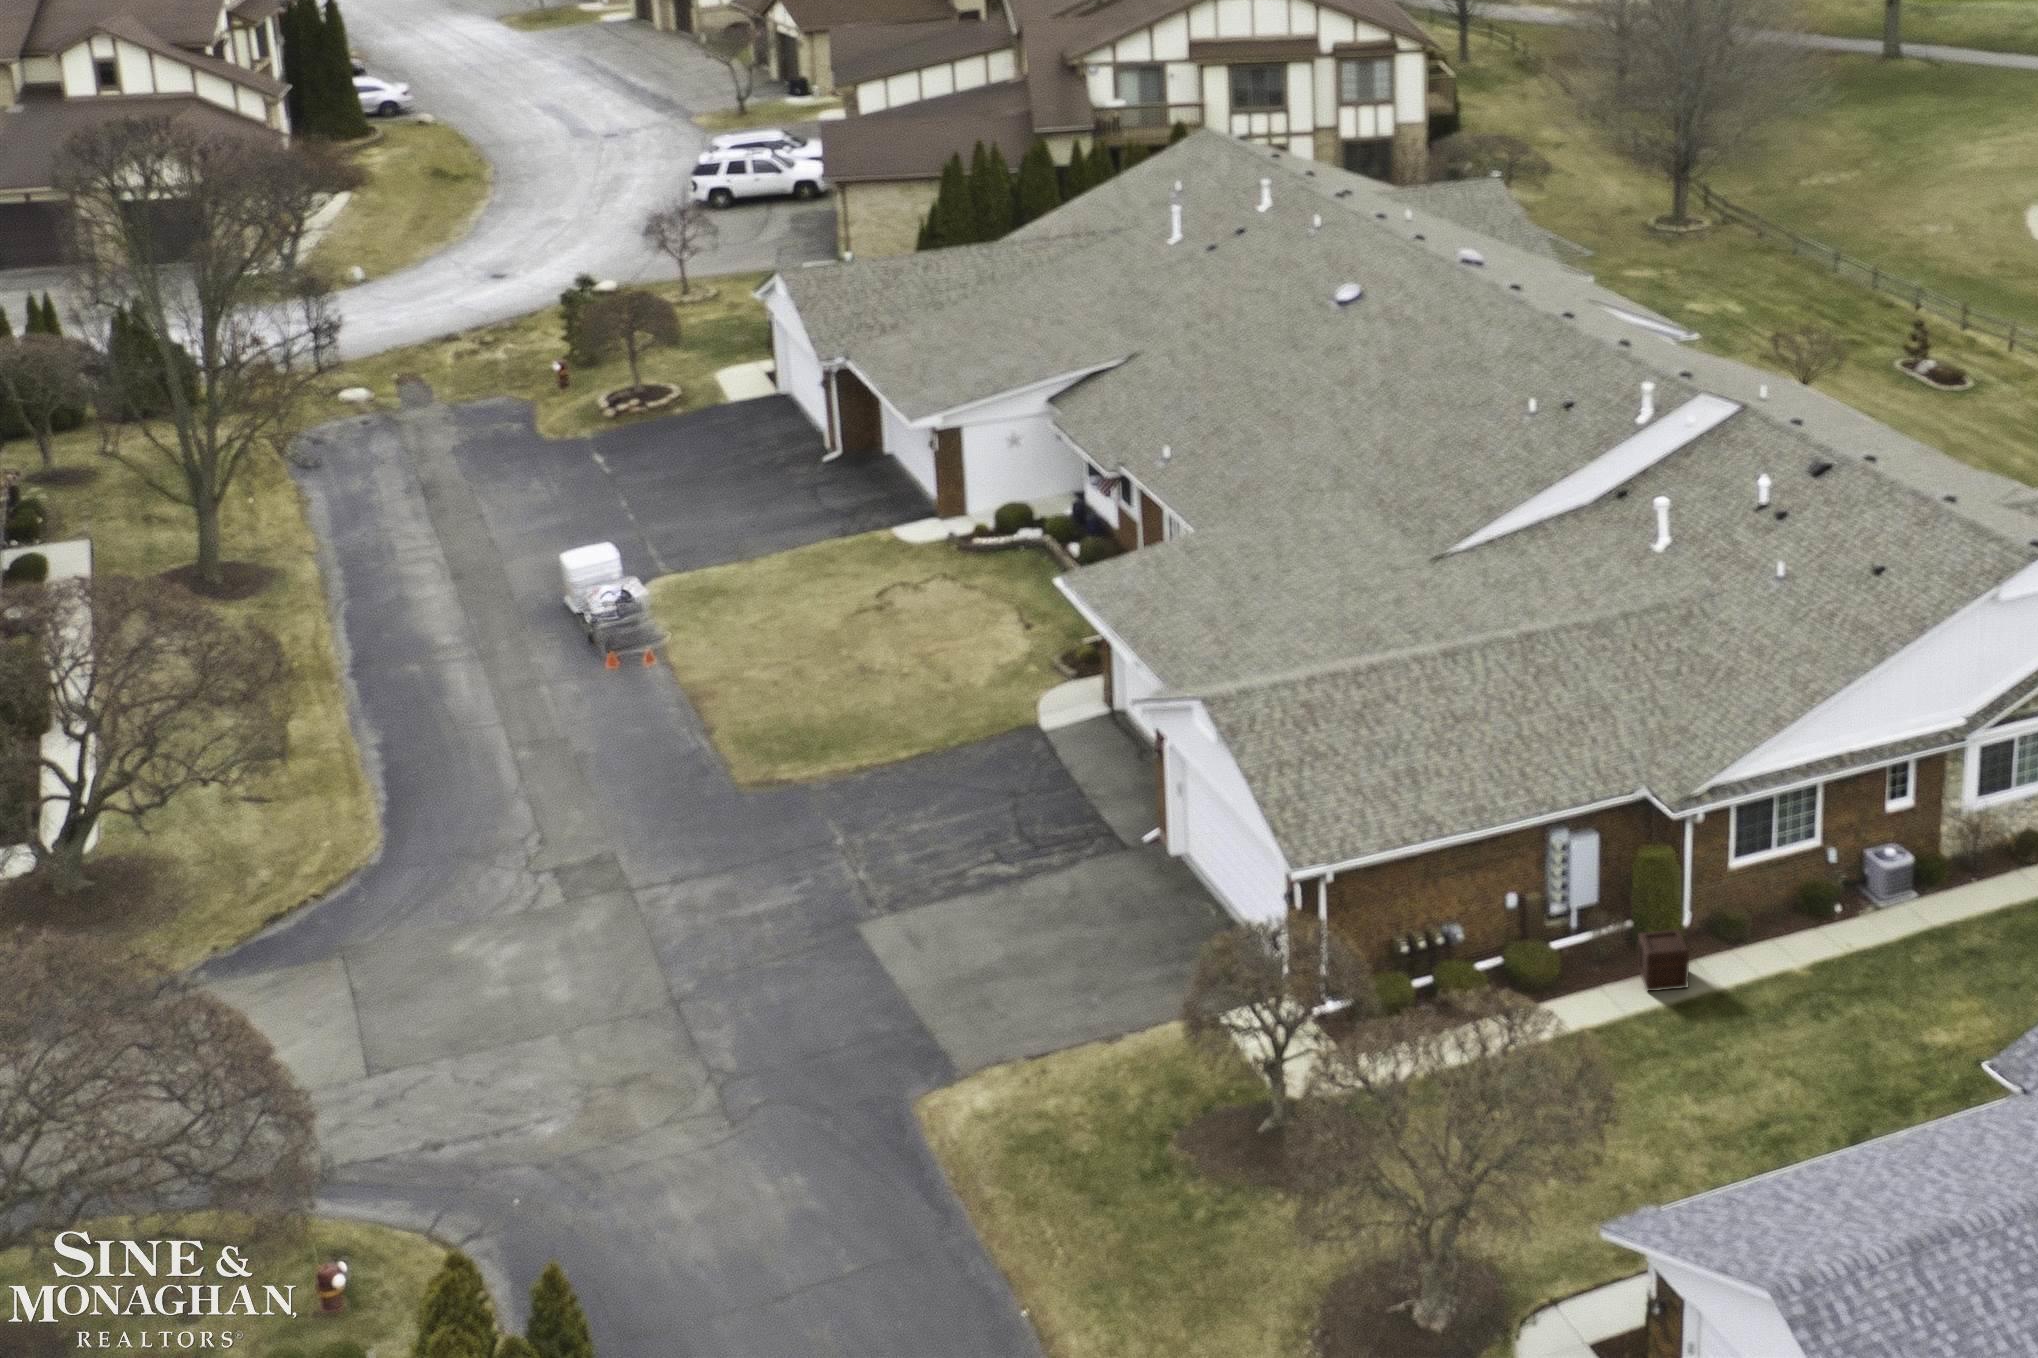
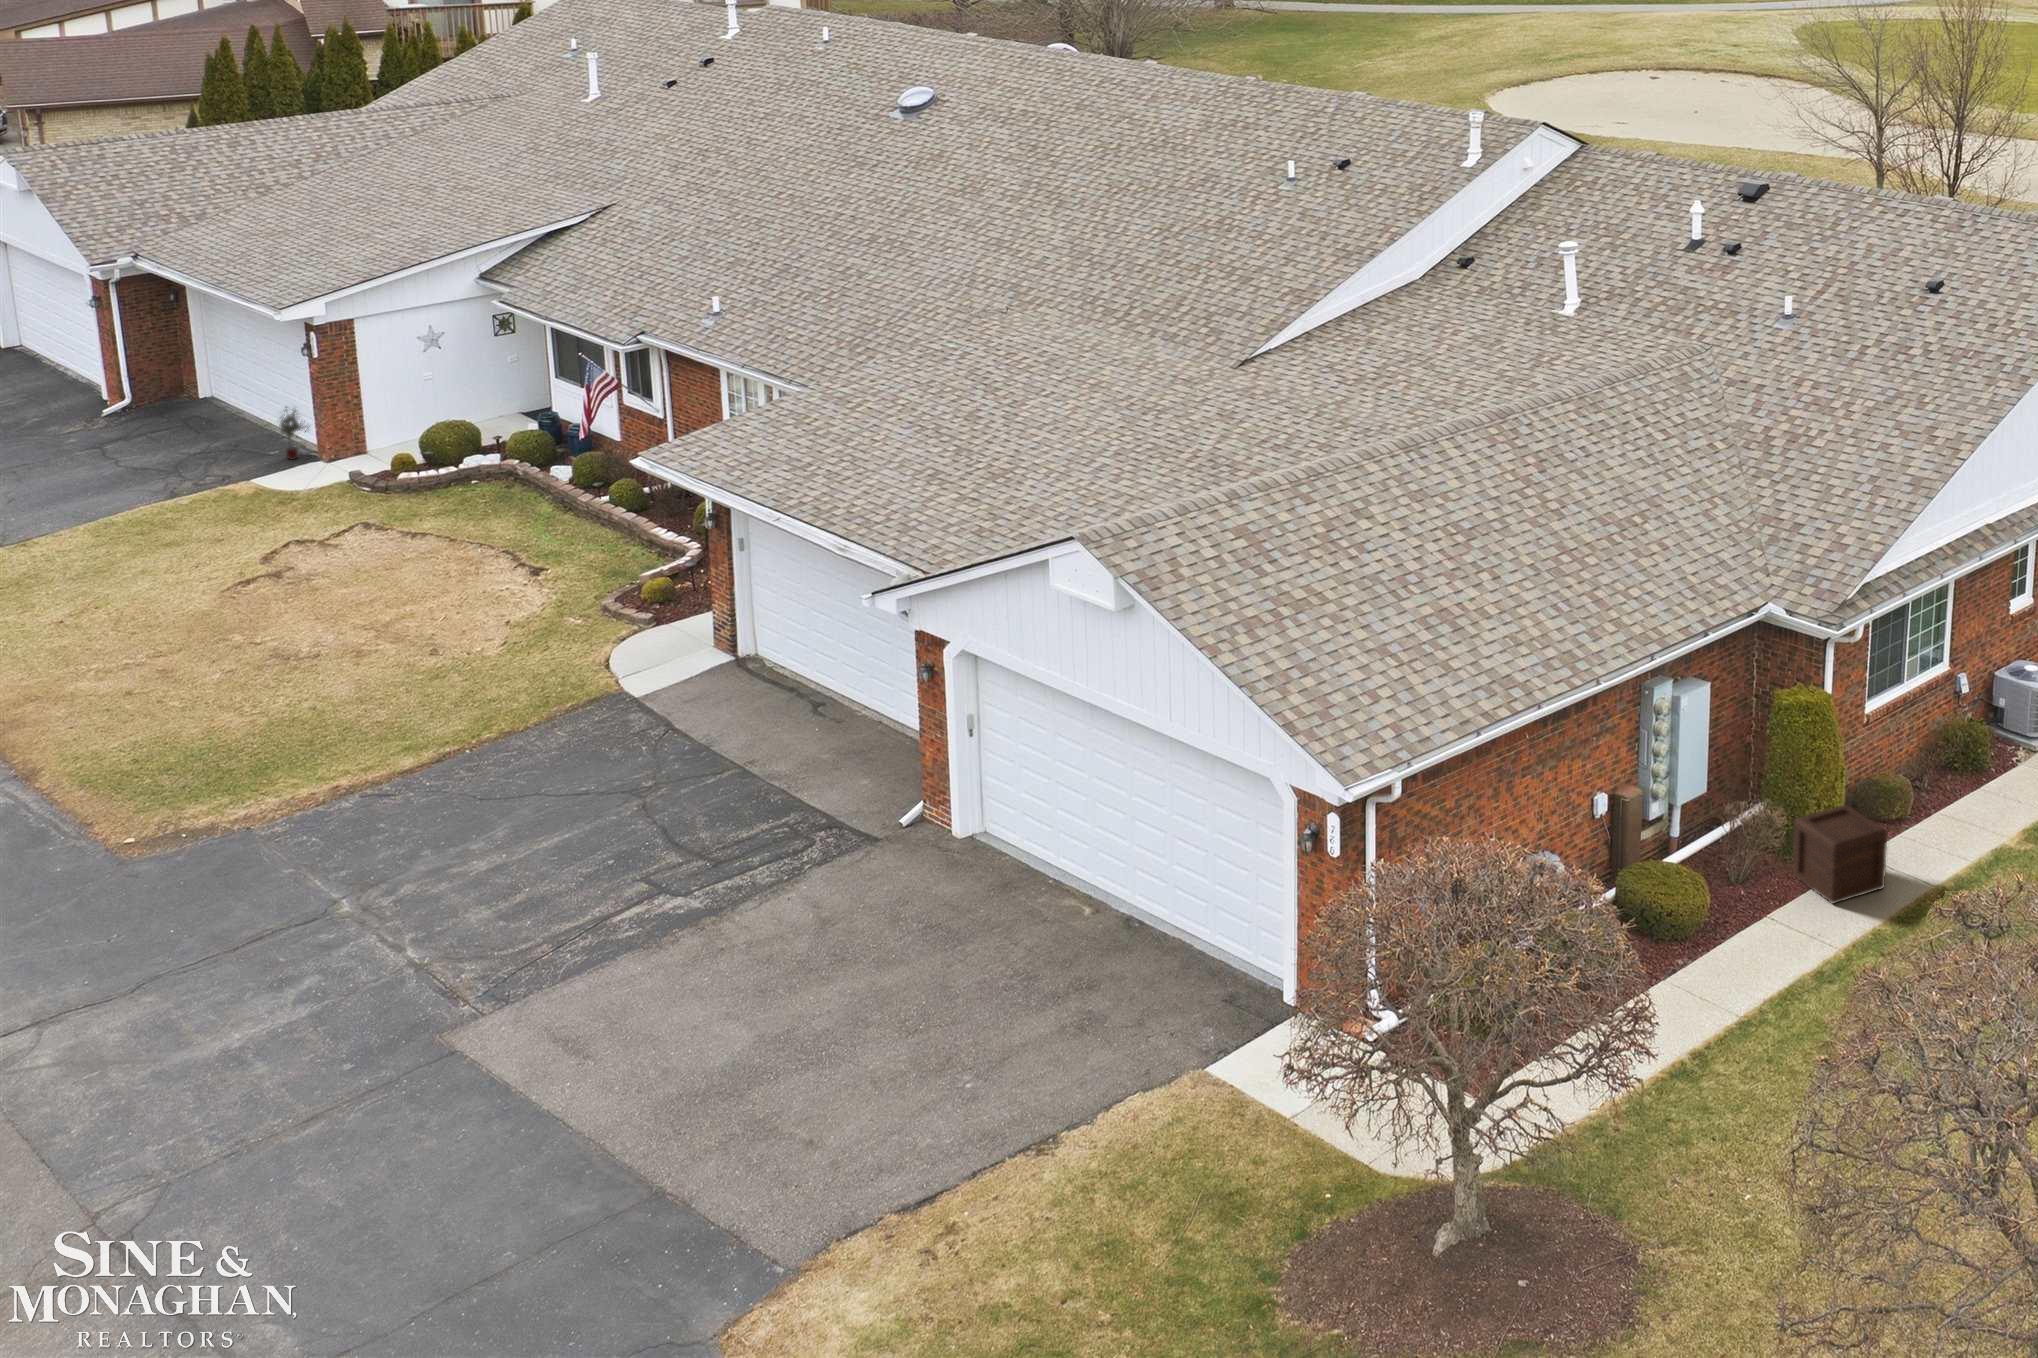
potted tree: none [914,480,935,515] -> present [279,407,310,459]

